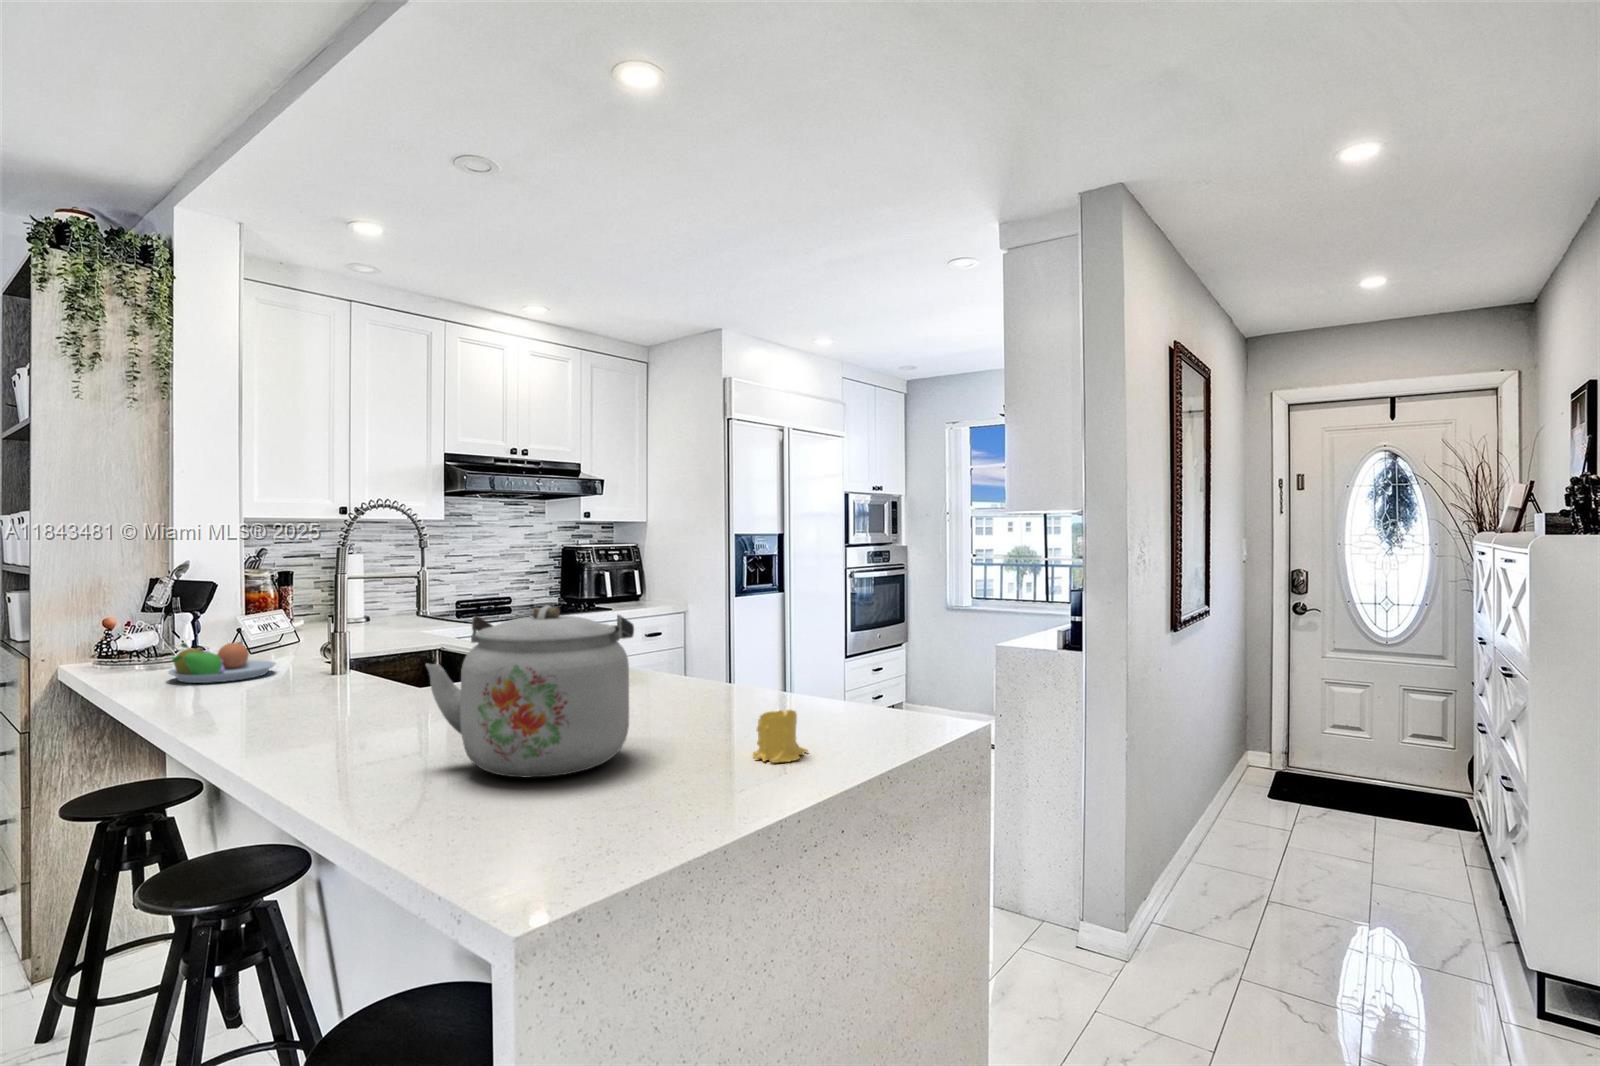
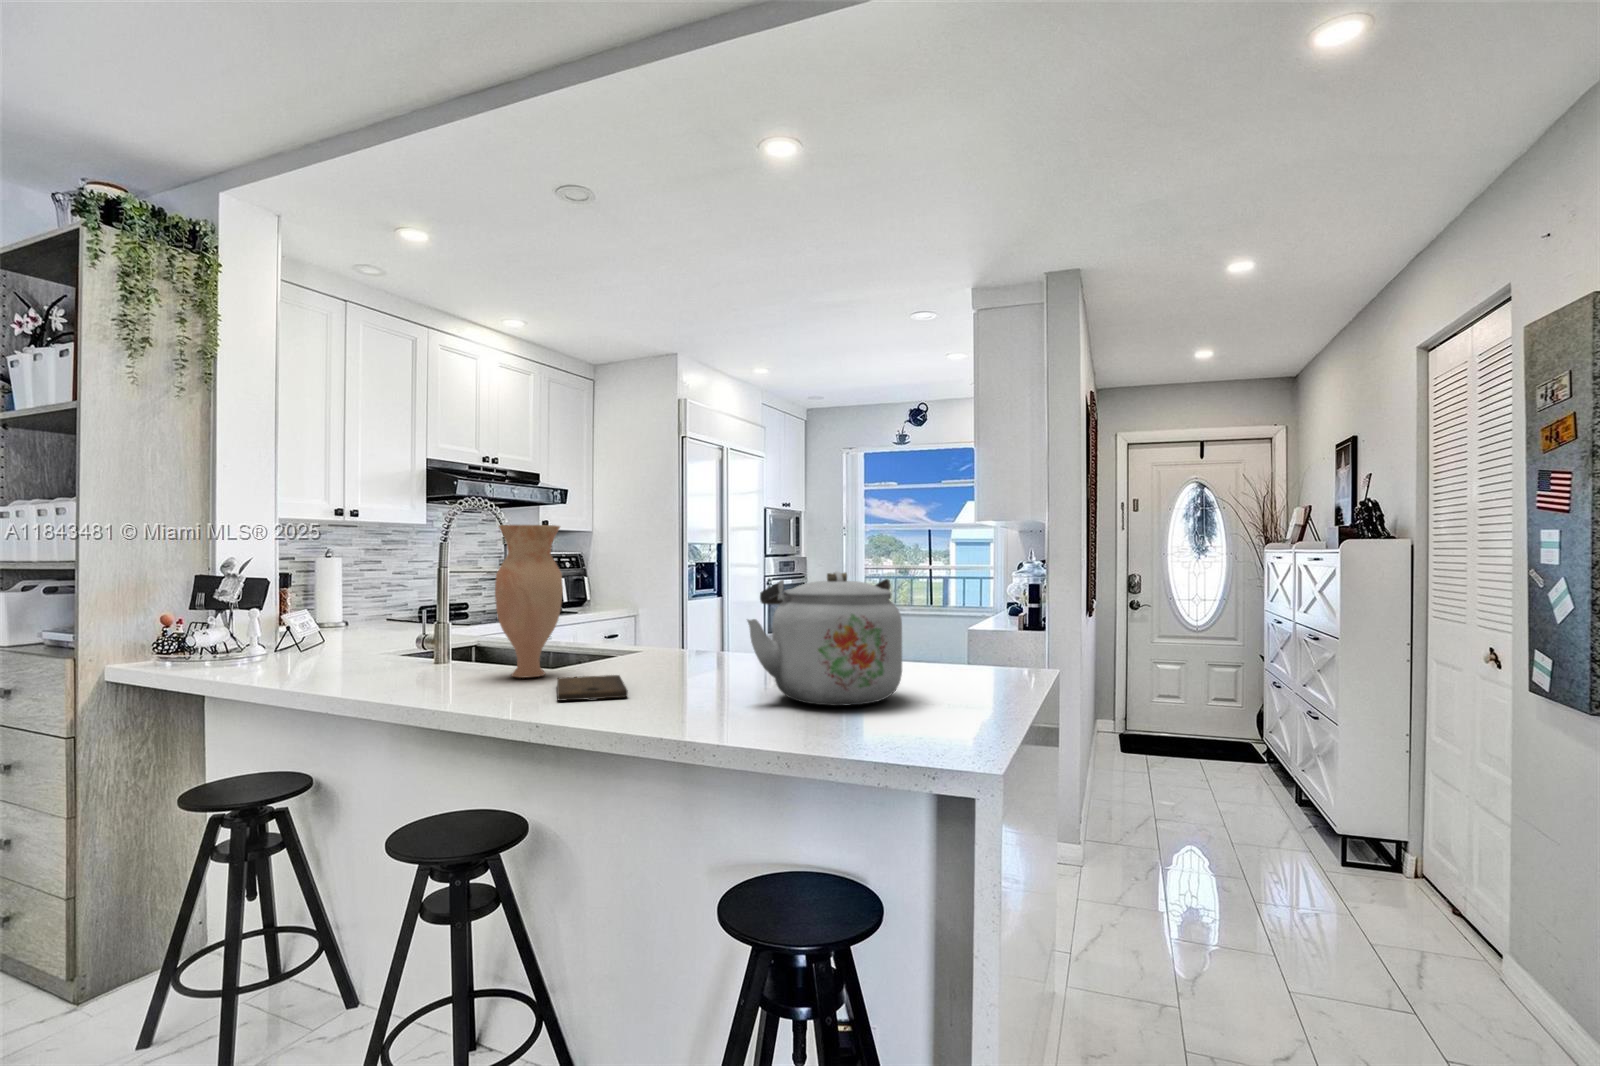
vase: none [286,540,366,707] -> present [495,525,563,678]
fruit bowl: present [168,642,276,683] -> none [298,630,399,668]
candle: present [753,708,808,763] -> none [974,648,1016,691]
cutting board: none [260,711,392,746] -> present [557,675,628,701]

